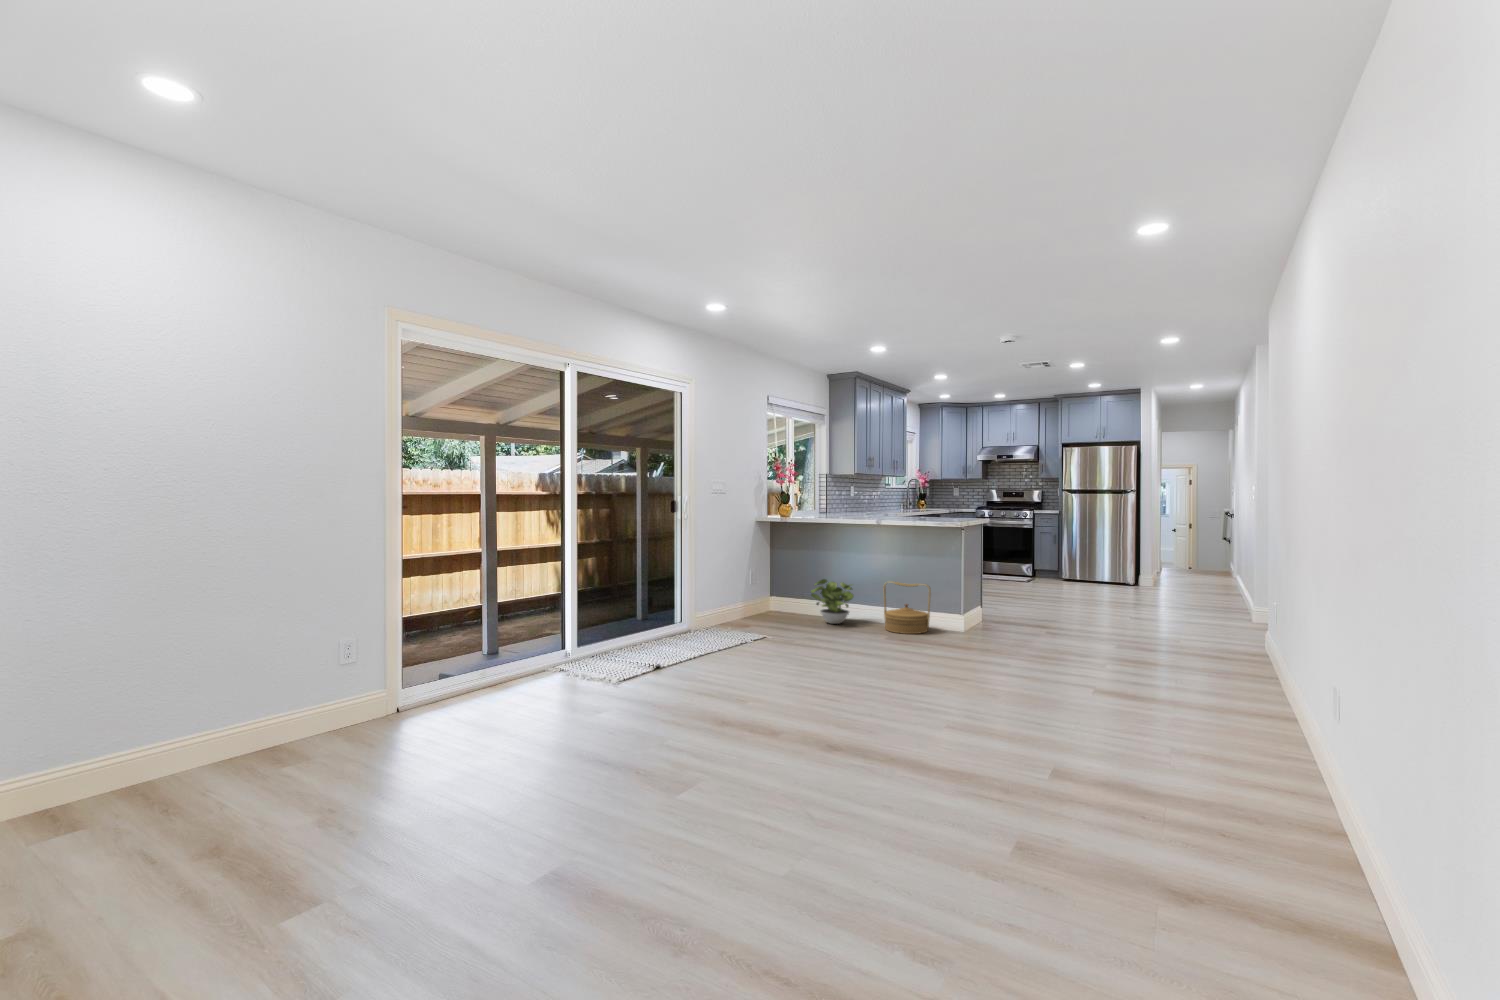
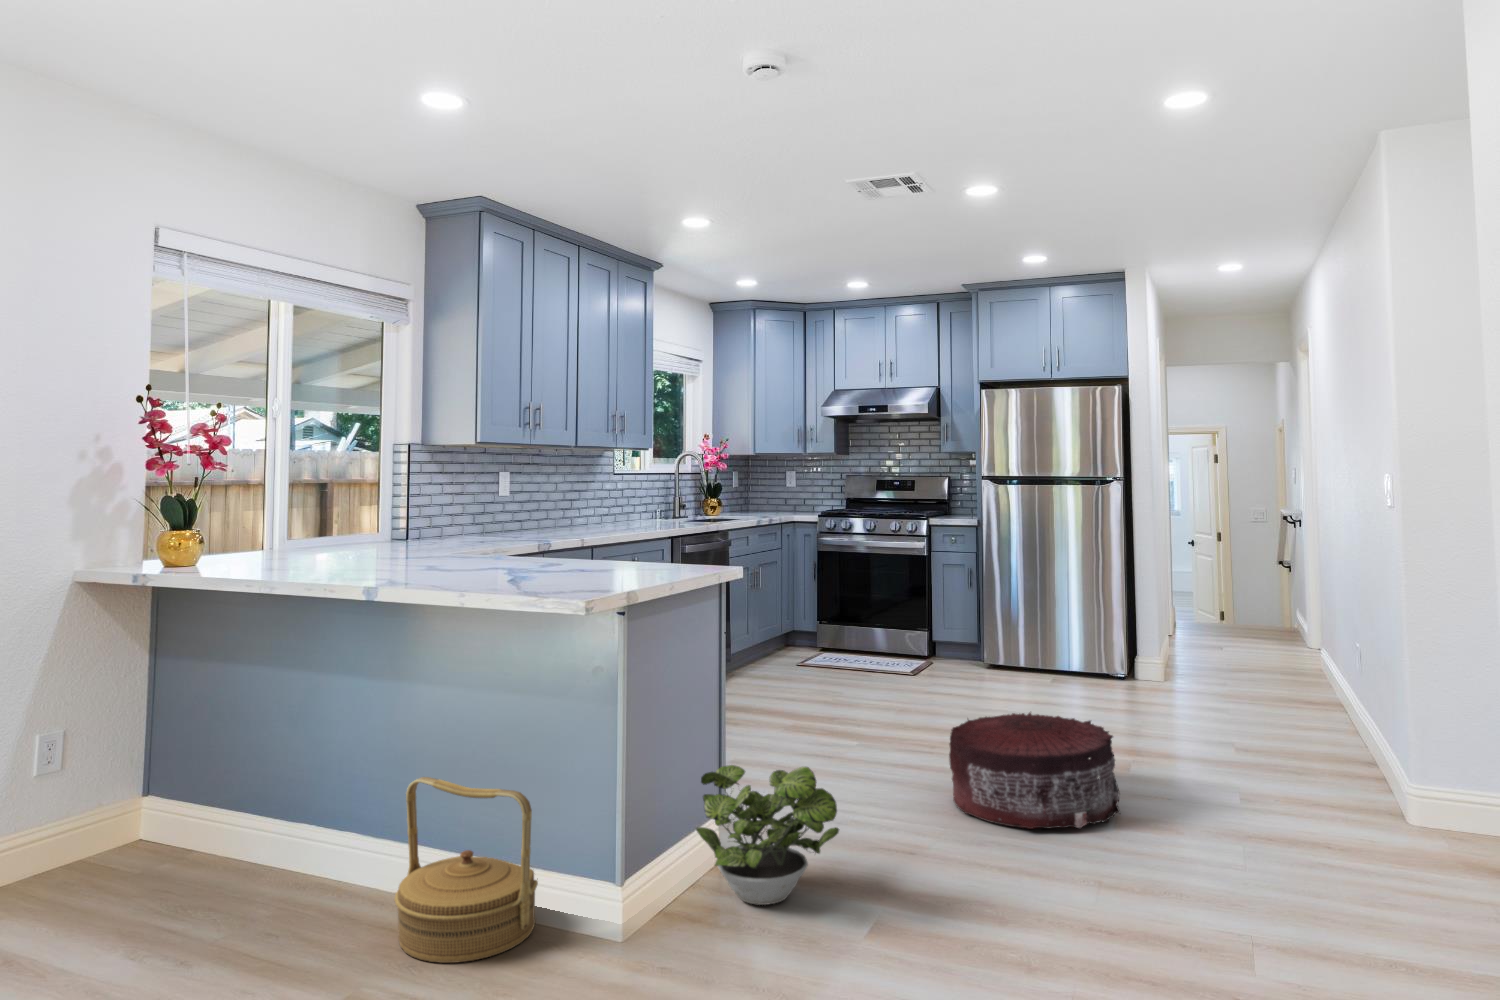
potted plant: present [811,579,854,624] -> present [696,765,839,905]
pouf: none [1060,582,1131,620] -> present [949,713,1120,829]

